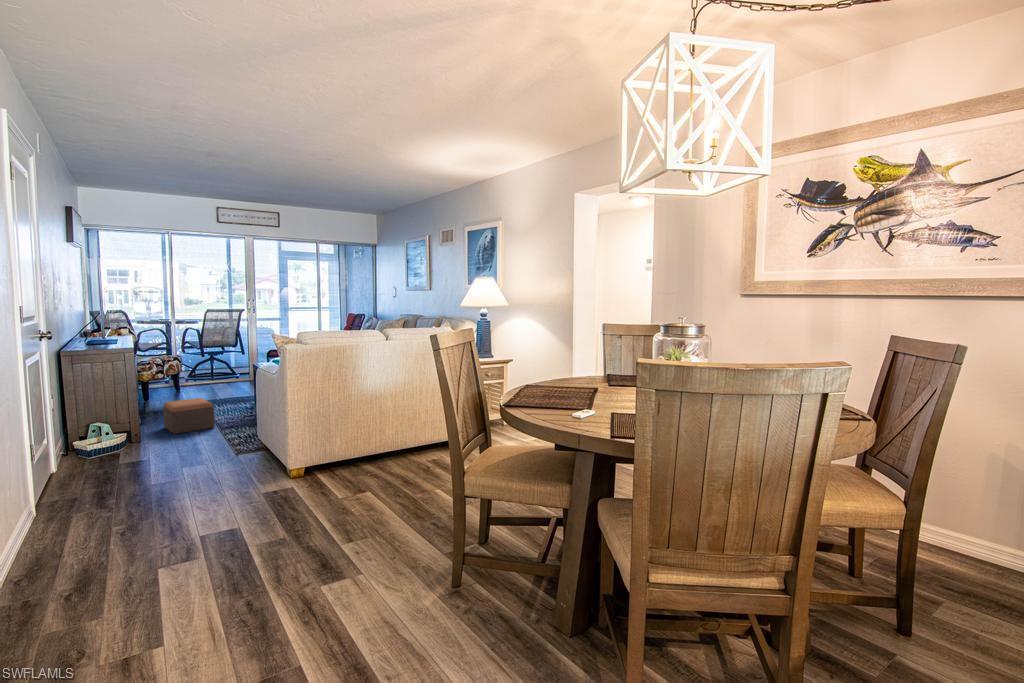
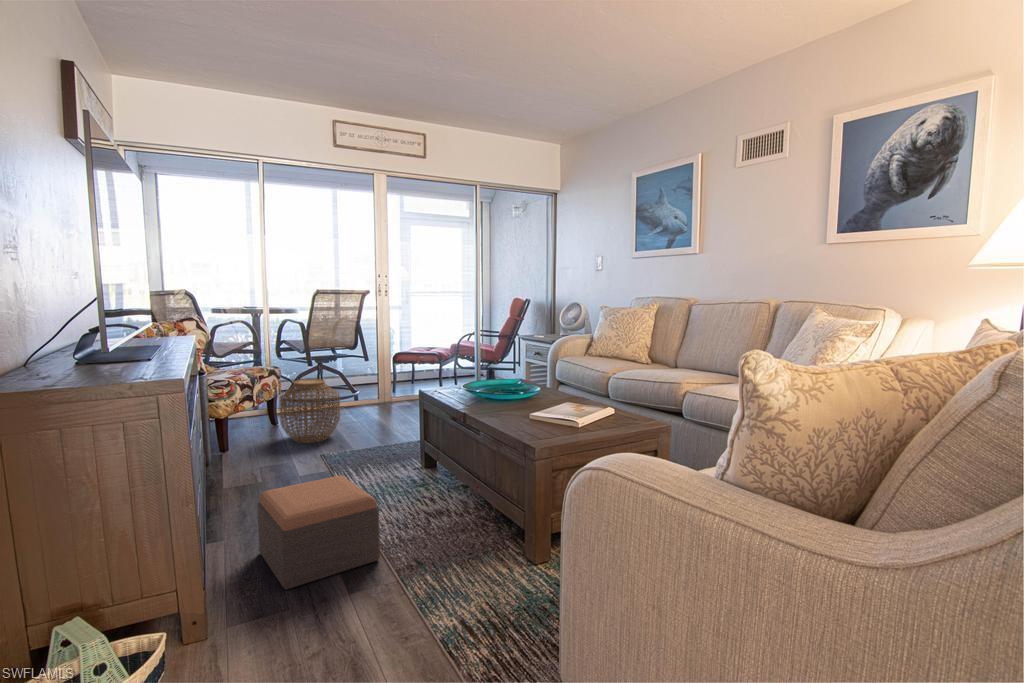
woven basket: none [179,363,216,397] -> present [279,379,340,443]

